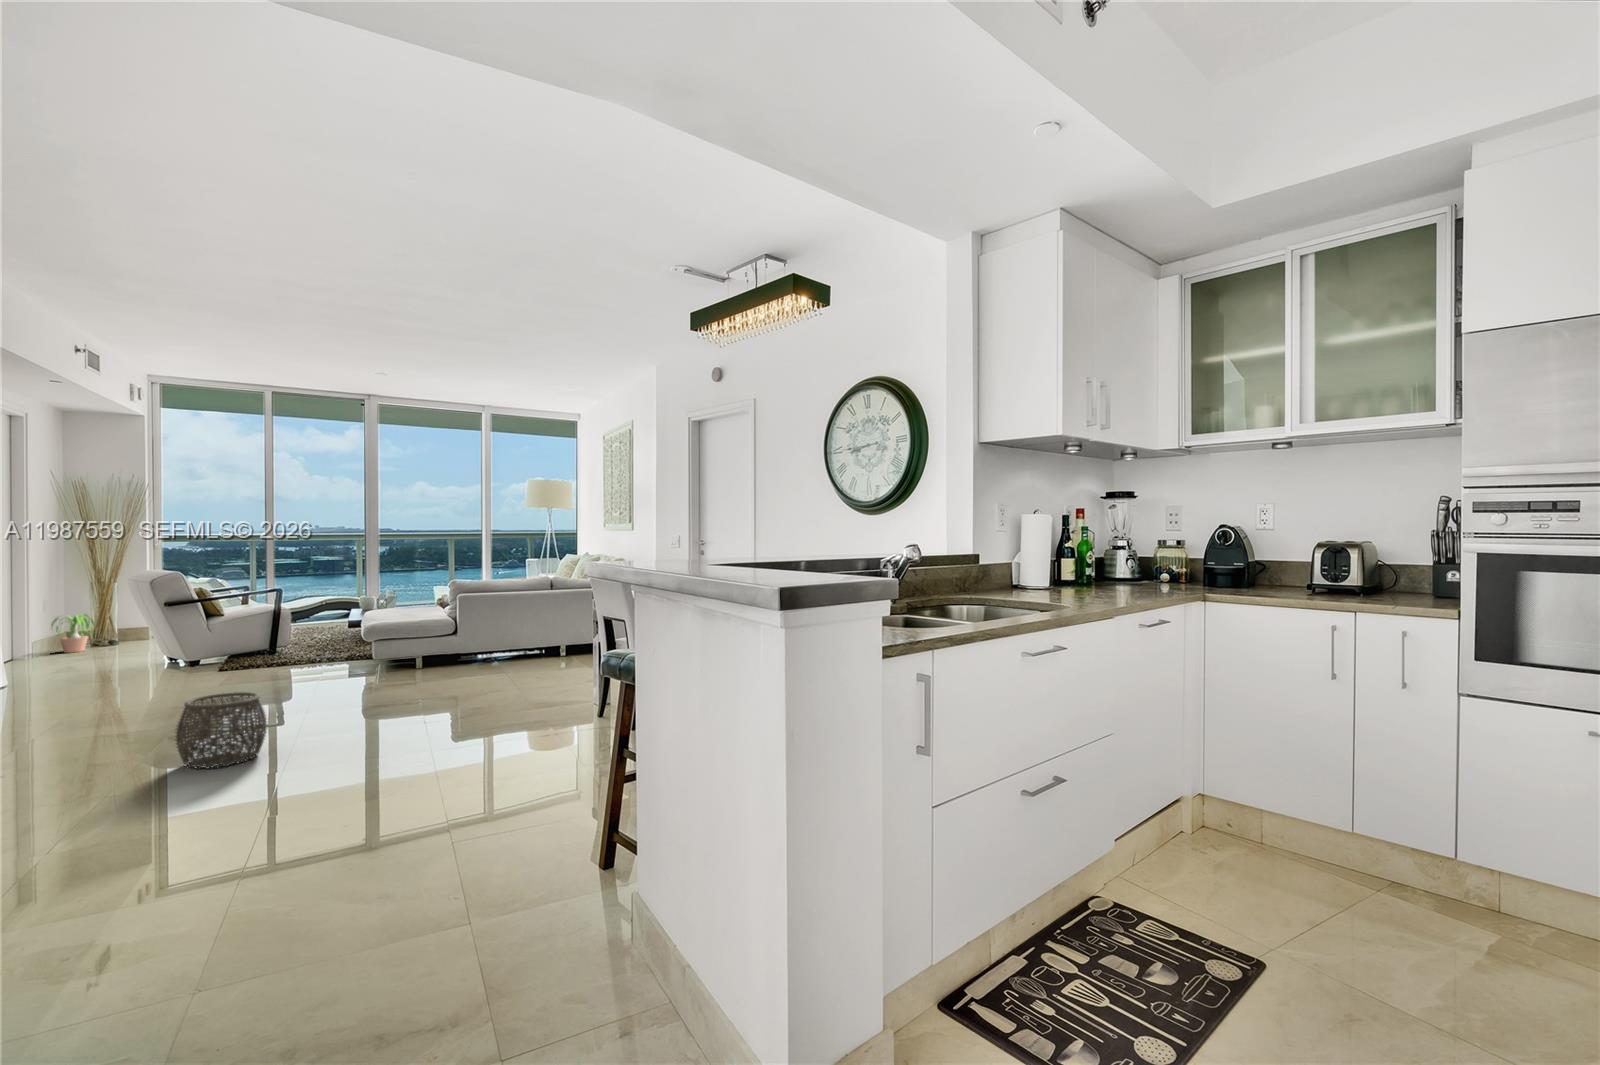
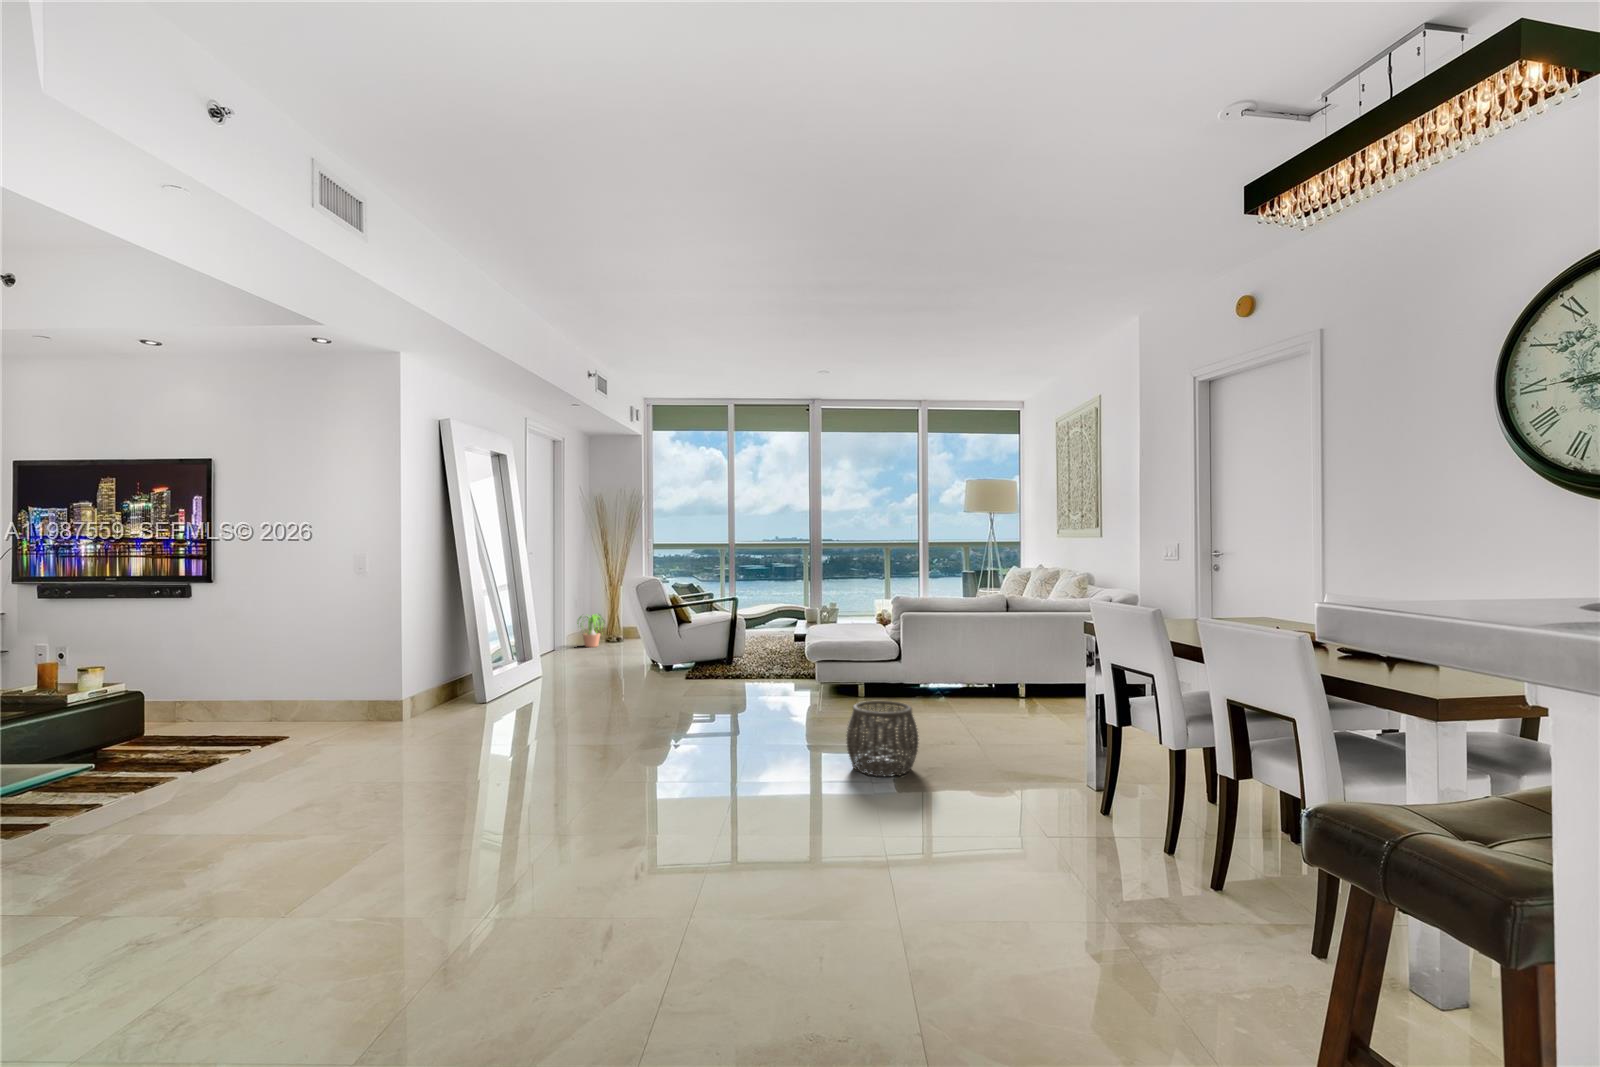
woven basket: present [176,692,267,769] -> present [846,701,919,776]

